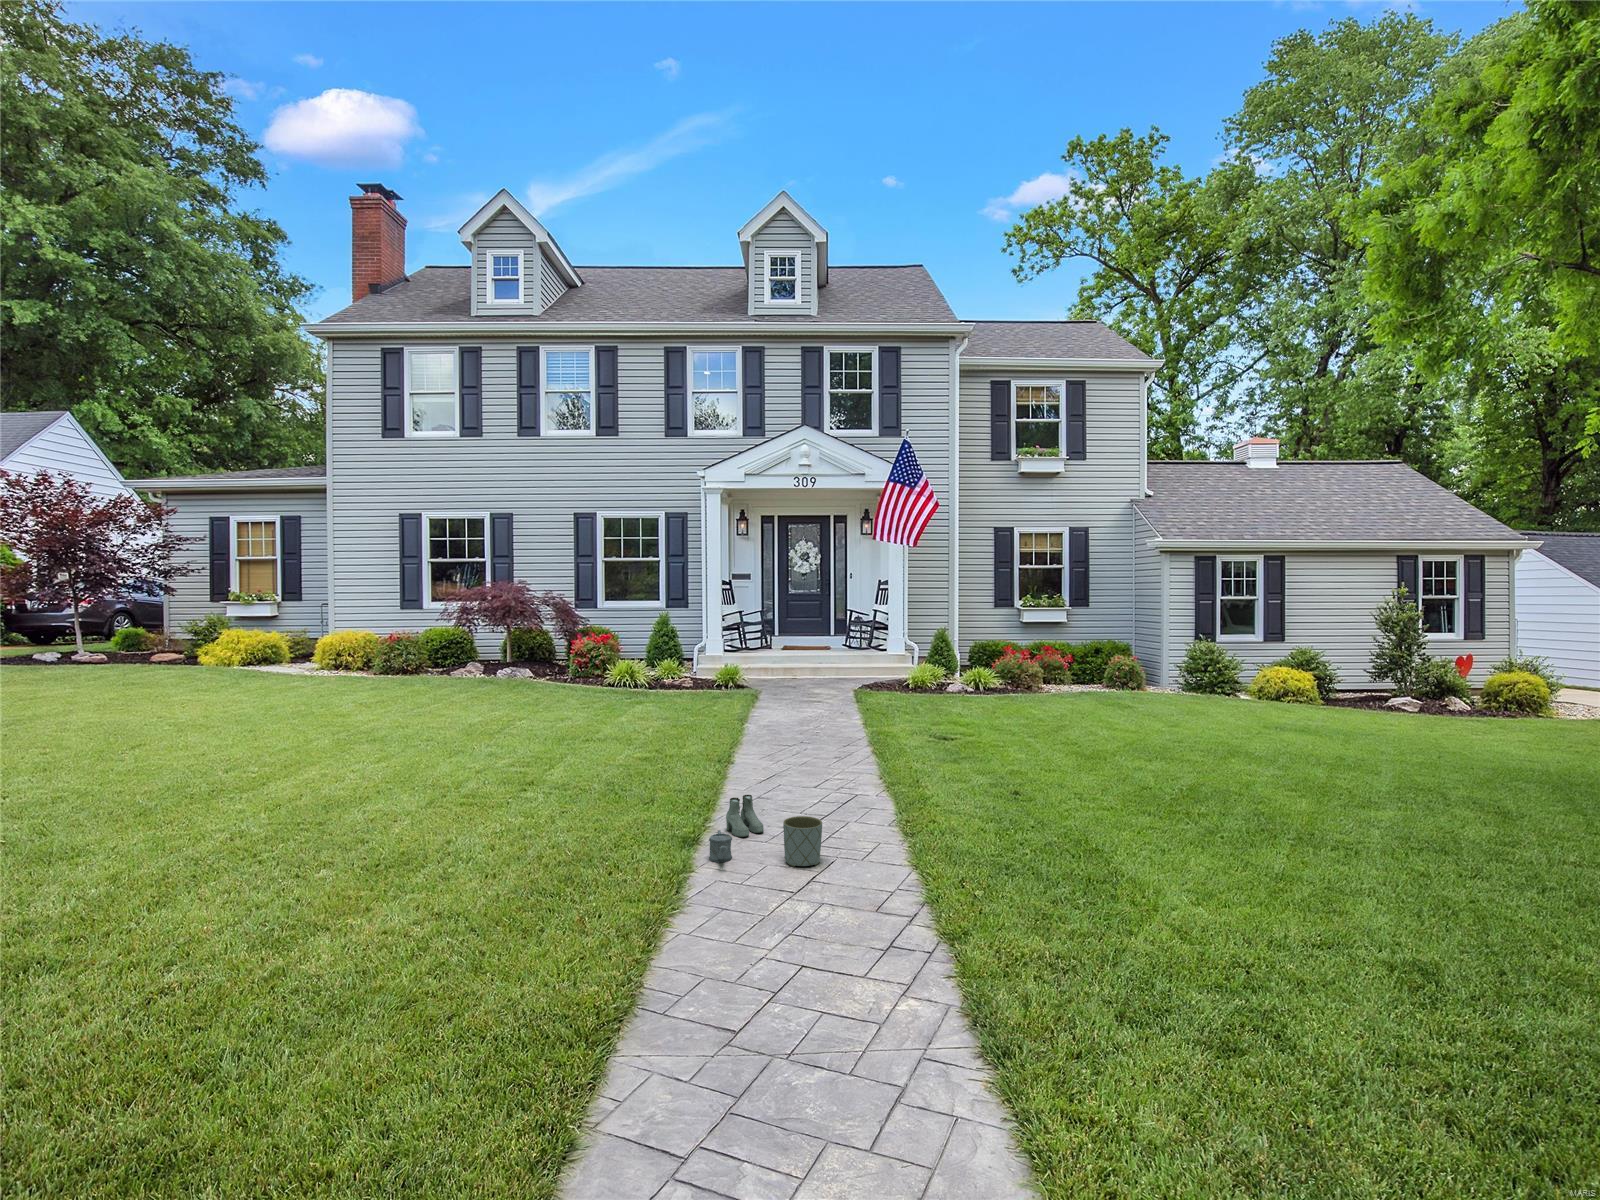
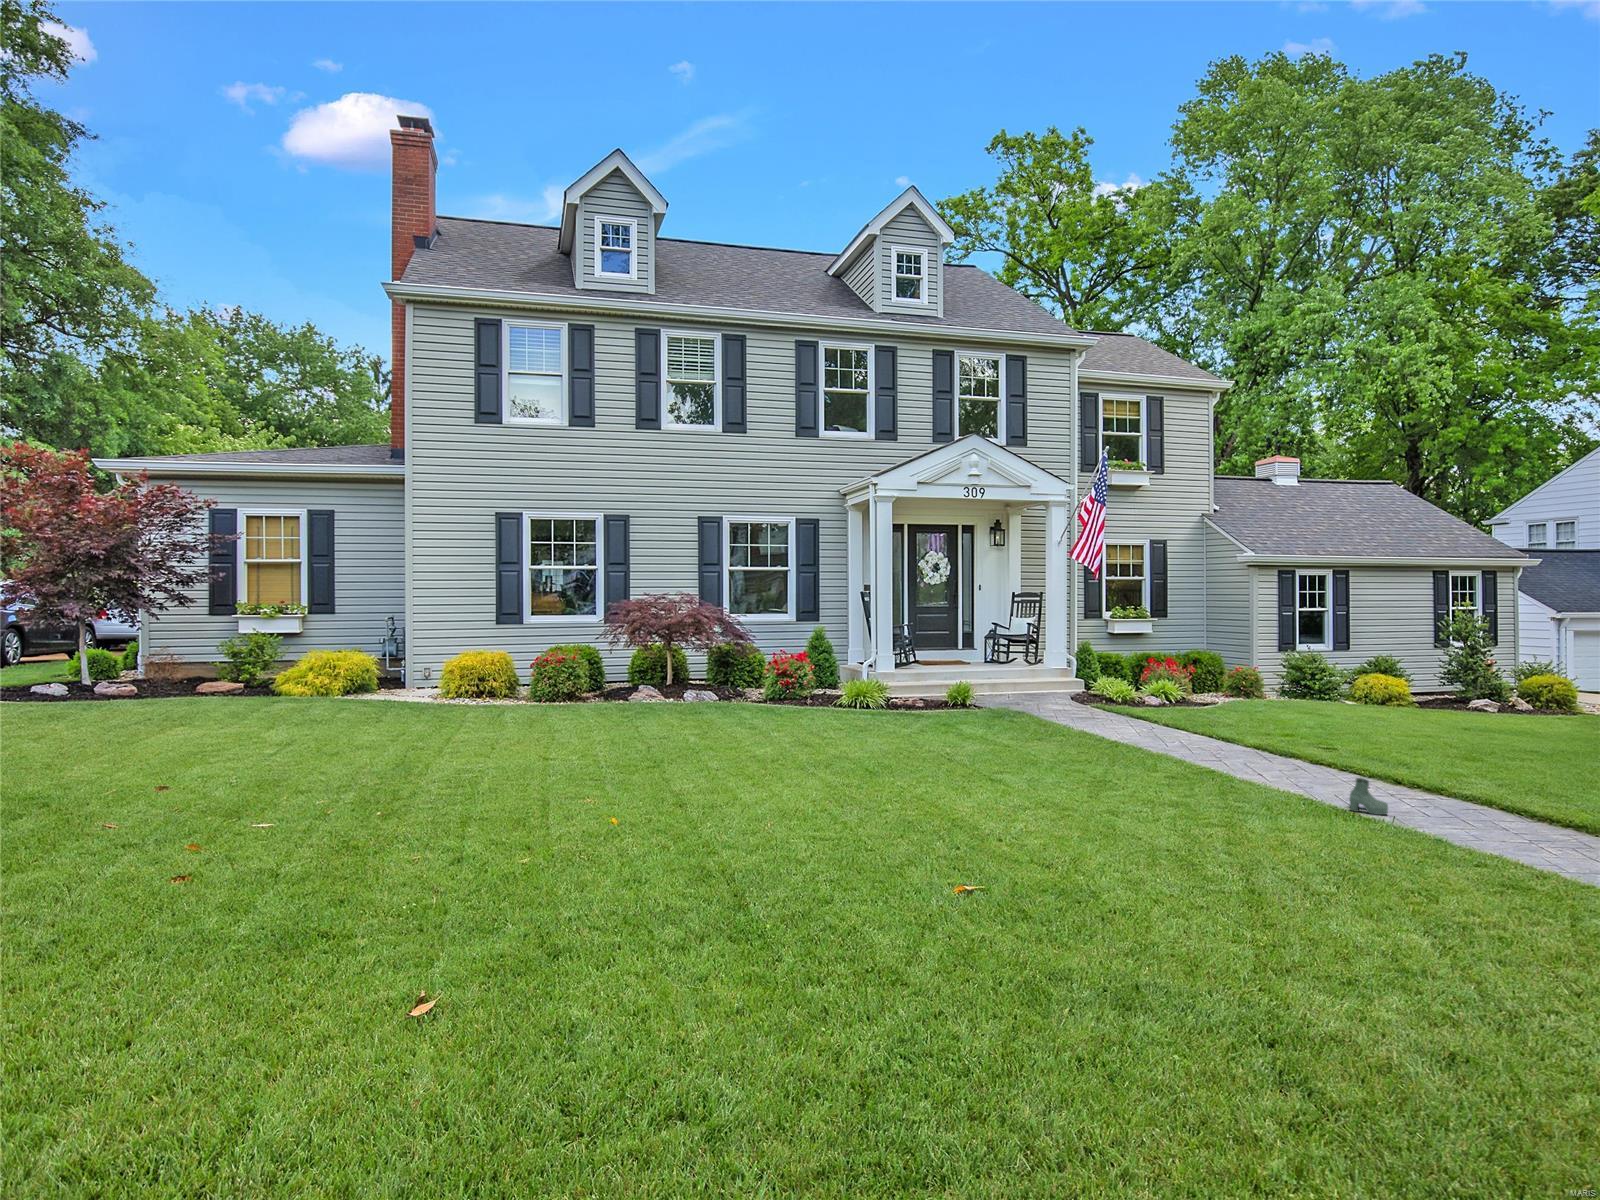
planter: present [783,816,822,867] -> none [1467,788,1511,831]
watering can: present [709,830,732,862] -> none [1403,806,1462,832]

